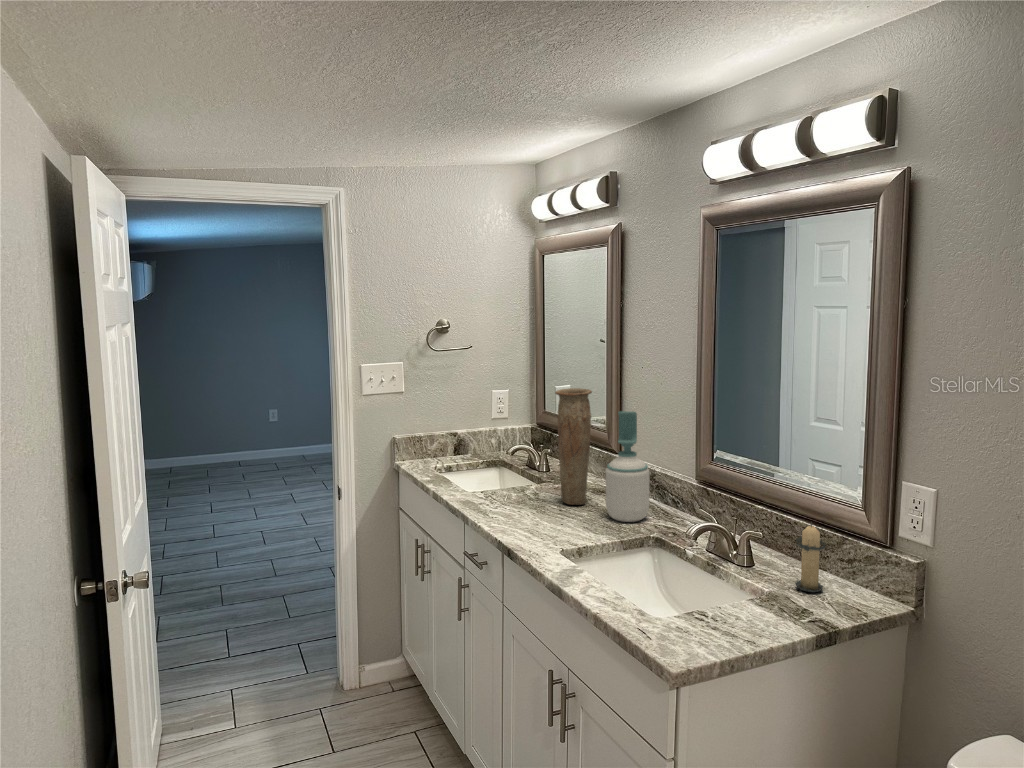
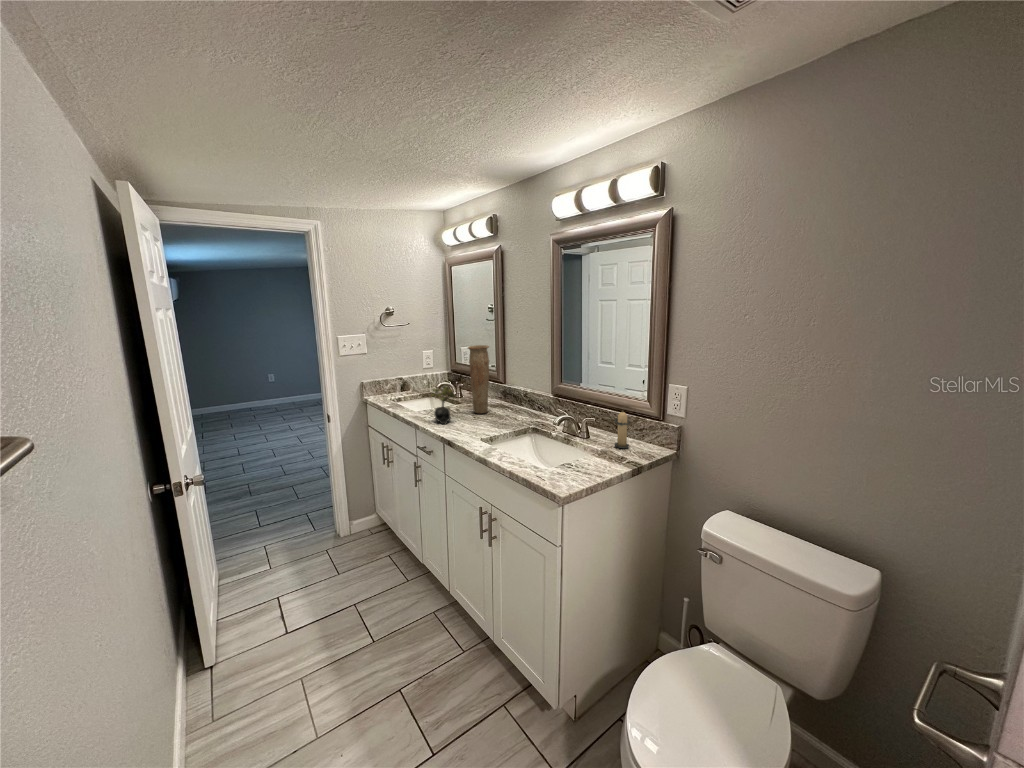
soap bottle: present [606,411,650,522] -> none [500,356,526,420]
succulent plant: none [487,451,531,520] -> present [432,385,456,424]

